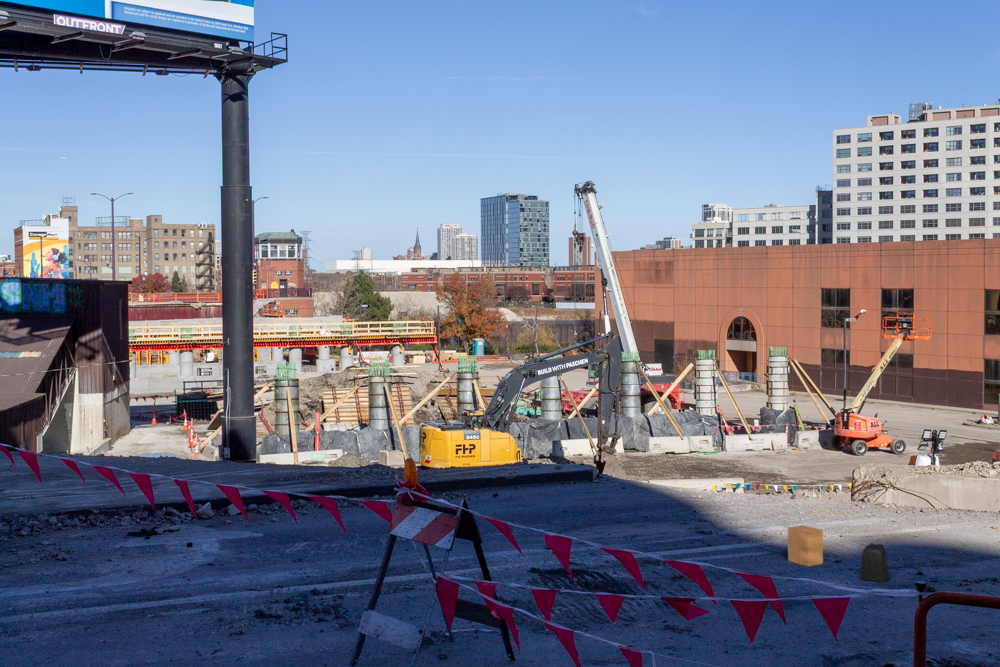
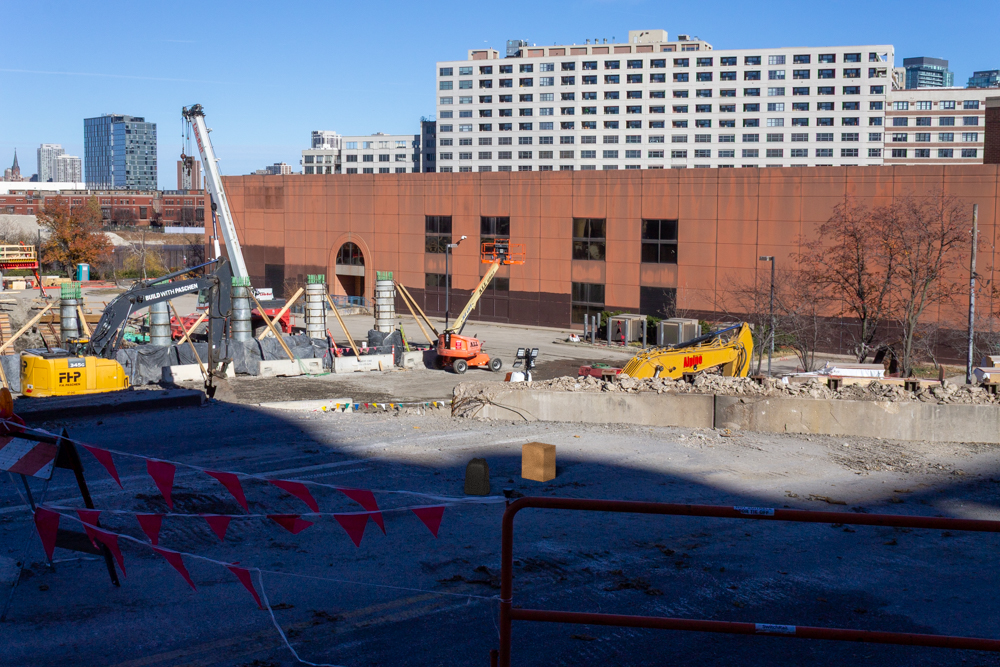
cardboard box: present [788,525,823,566] -> present [522,442,556,482]

